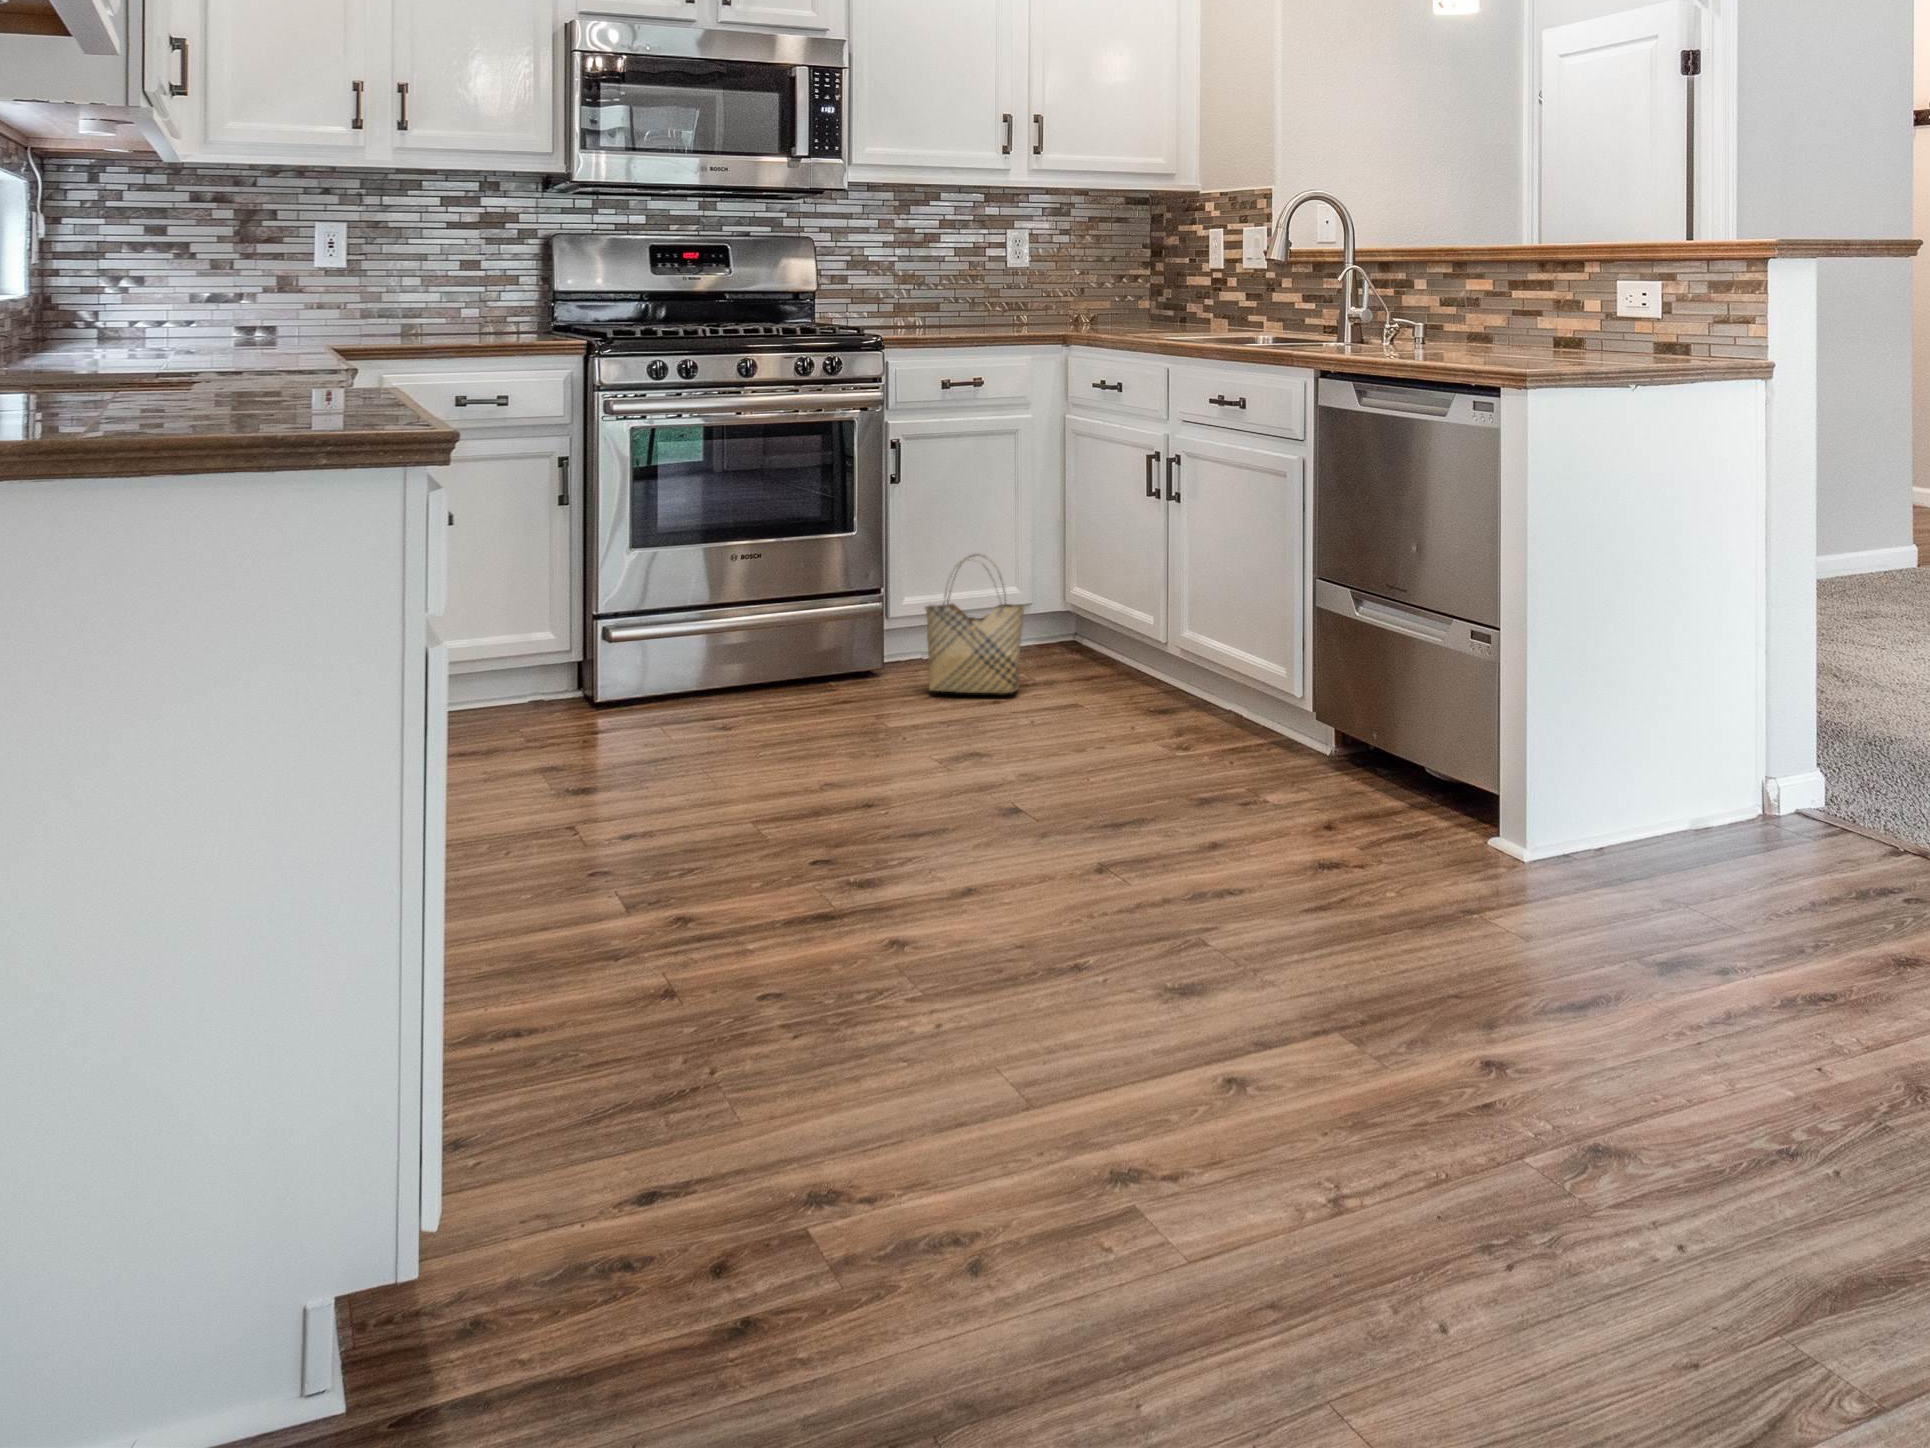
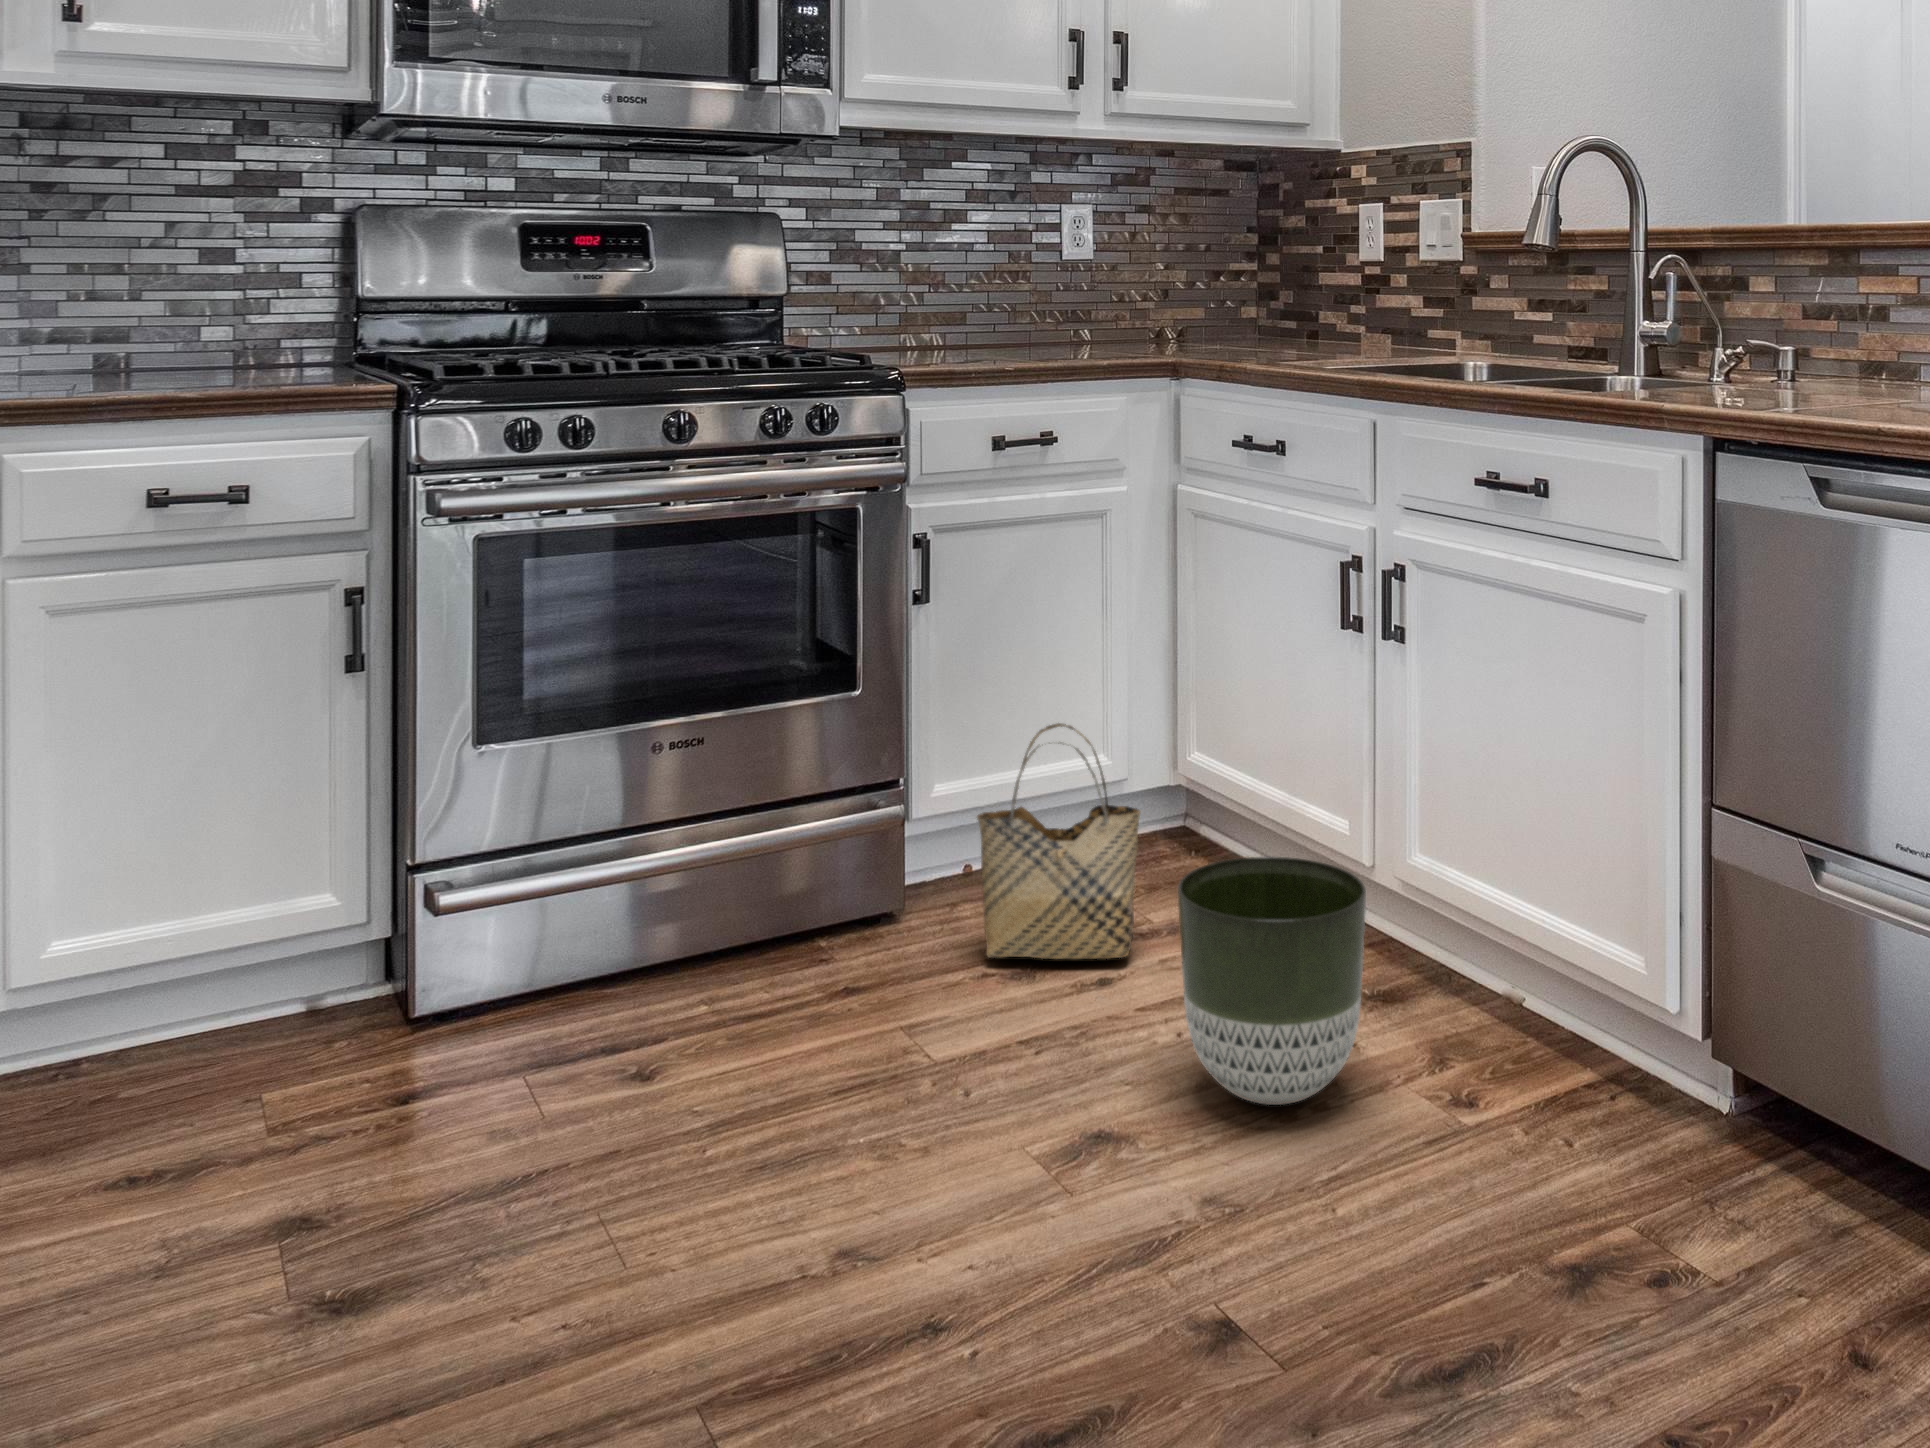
planter: none [1024,617,1131,748] -> present [1178,857,1366,1105]

